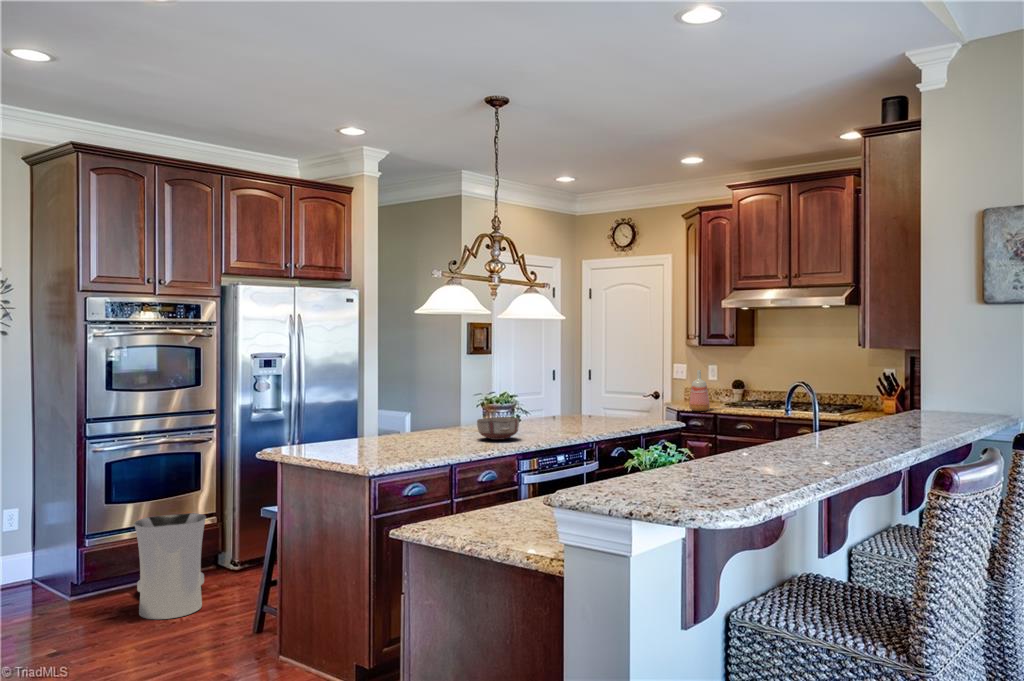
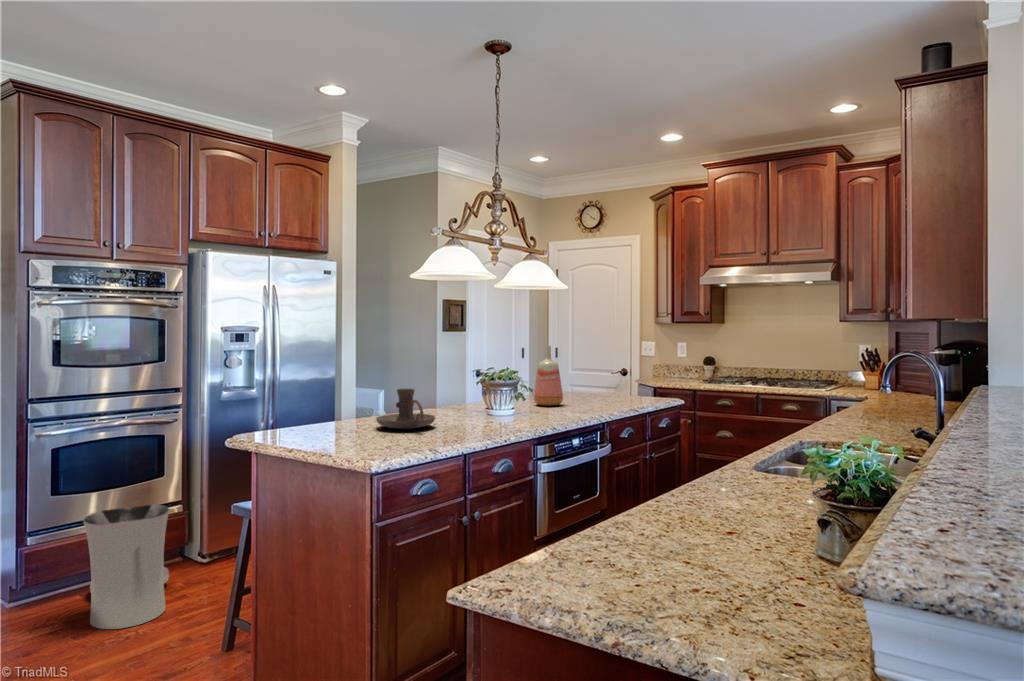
vase: present [689,370,710,411] -> present [534,346,563,406]
candle holder: none [382,410,433,444] -> present [376,389,435,429]
ceramic bowl: present [477,417,519,440] -> none [482,396,529,422]

